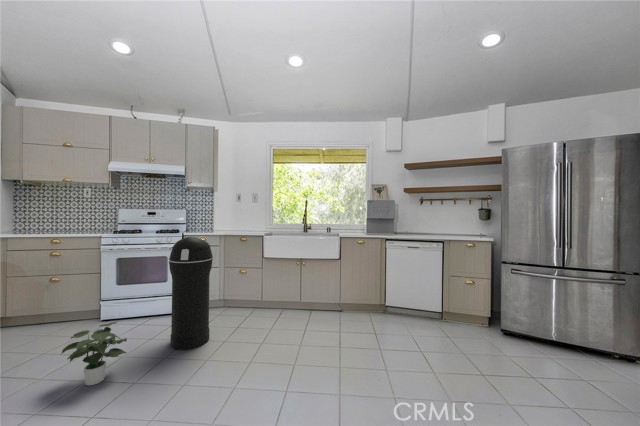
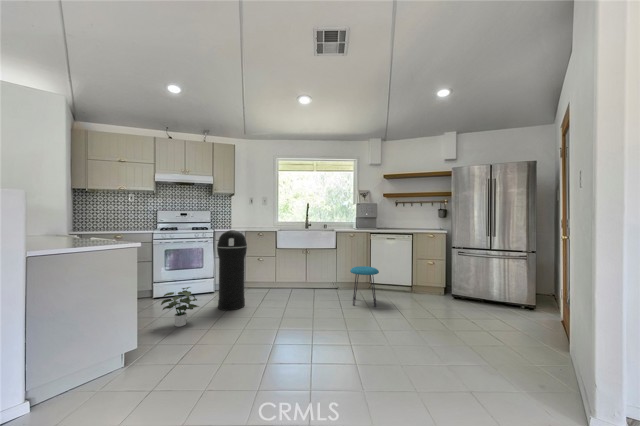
stool: none [356,288,397,351] -> present [350,266,379,307]

